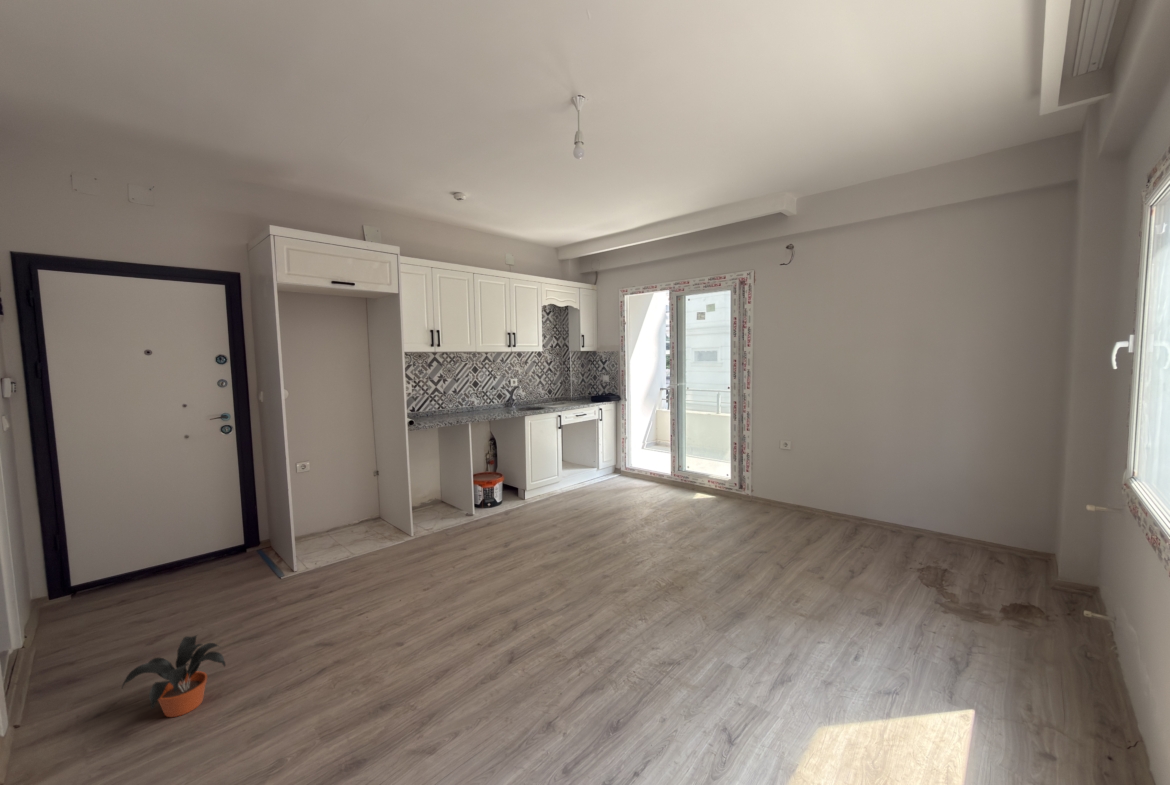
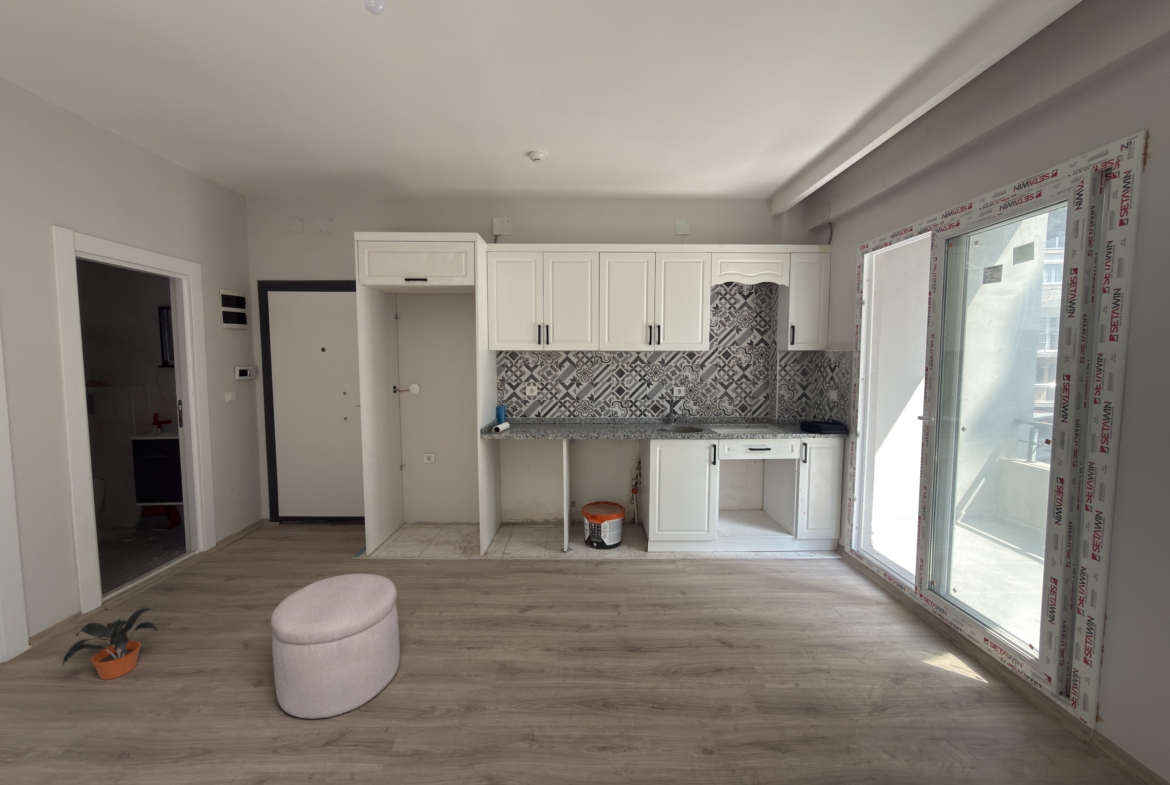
ottoman: none [388,528,482,634] -> present [271,574,400,719]

